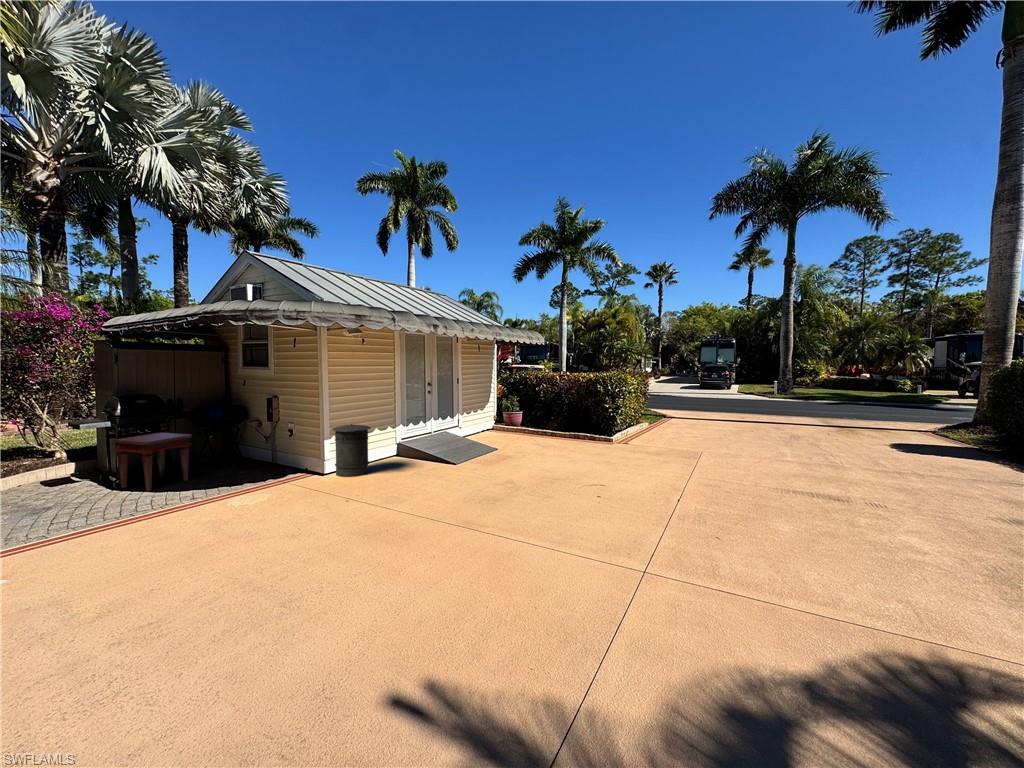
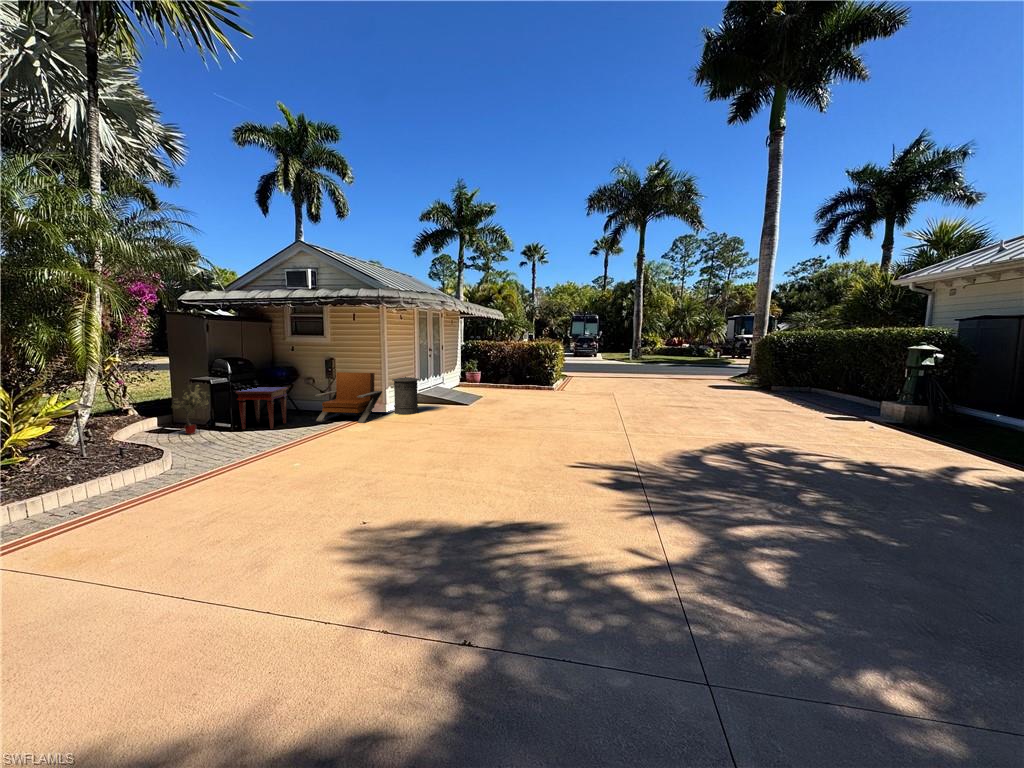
lounge chair: none [223,416,315,490] -> present [315,372,382,423]
potted tree: none [39,430,88,492] -> present [172,385,208,435]

